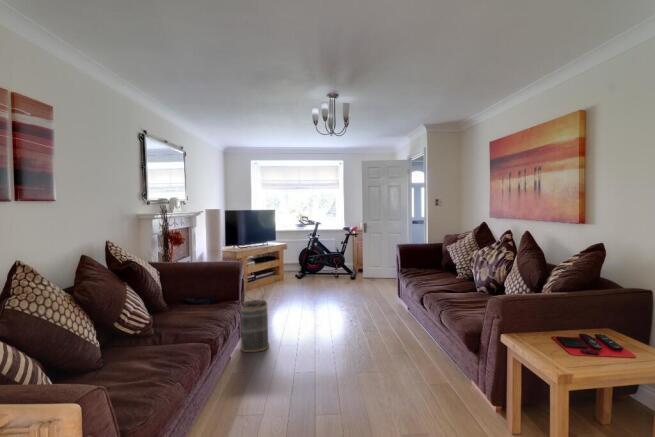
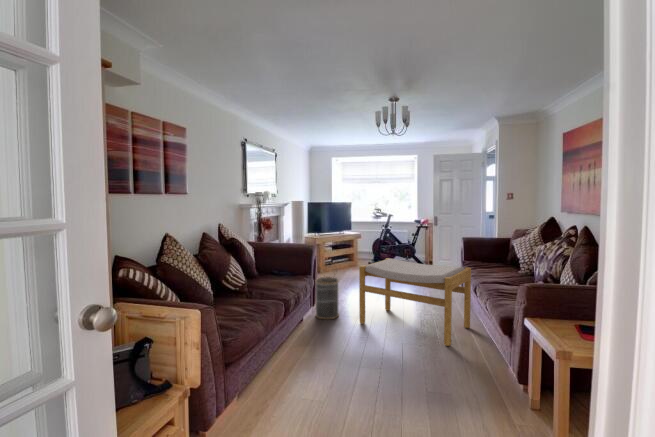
footstool: none [293,273,416,372] -> present [359,258,471,346]

